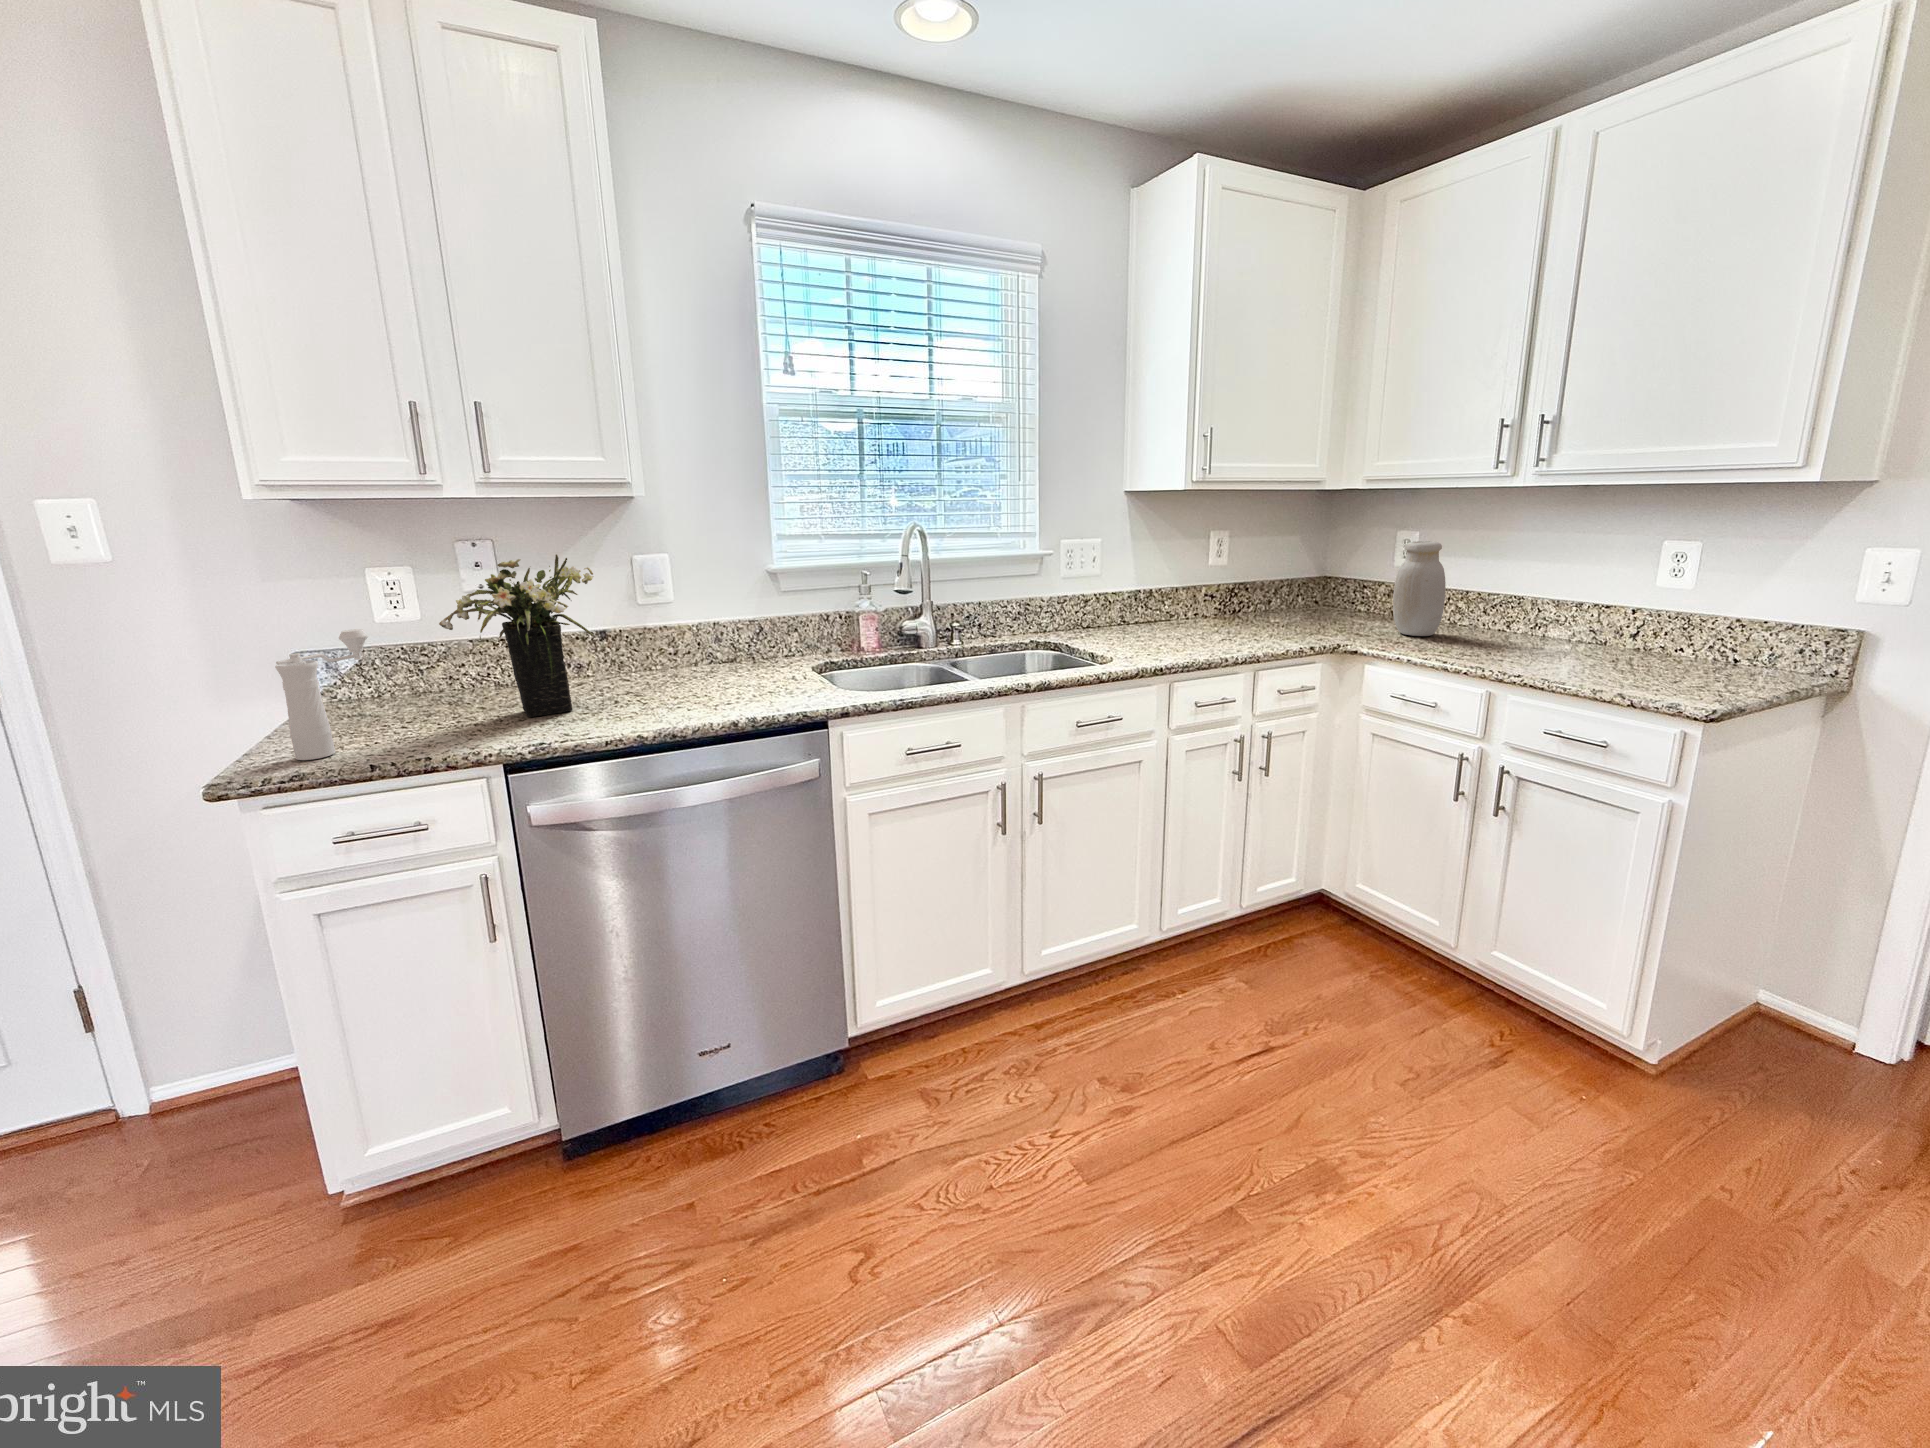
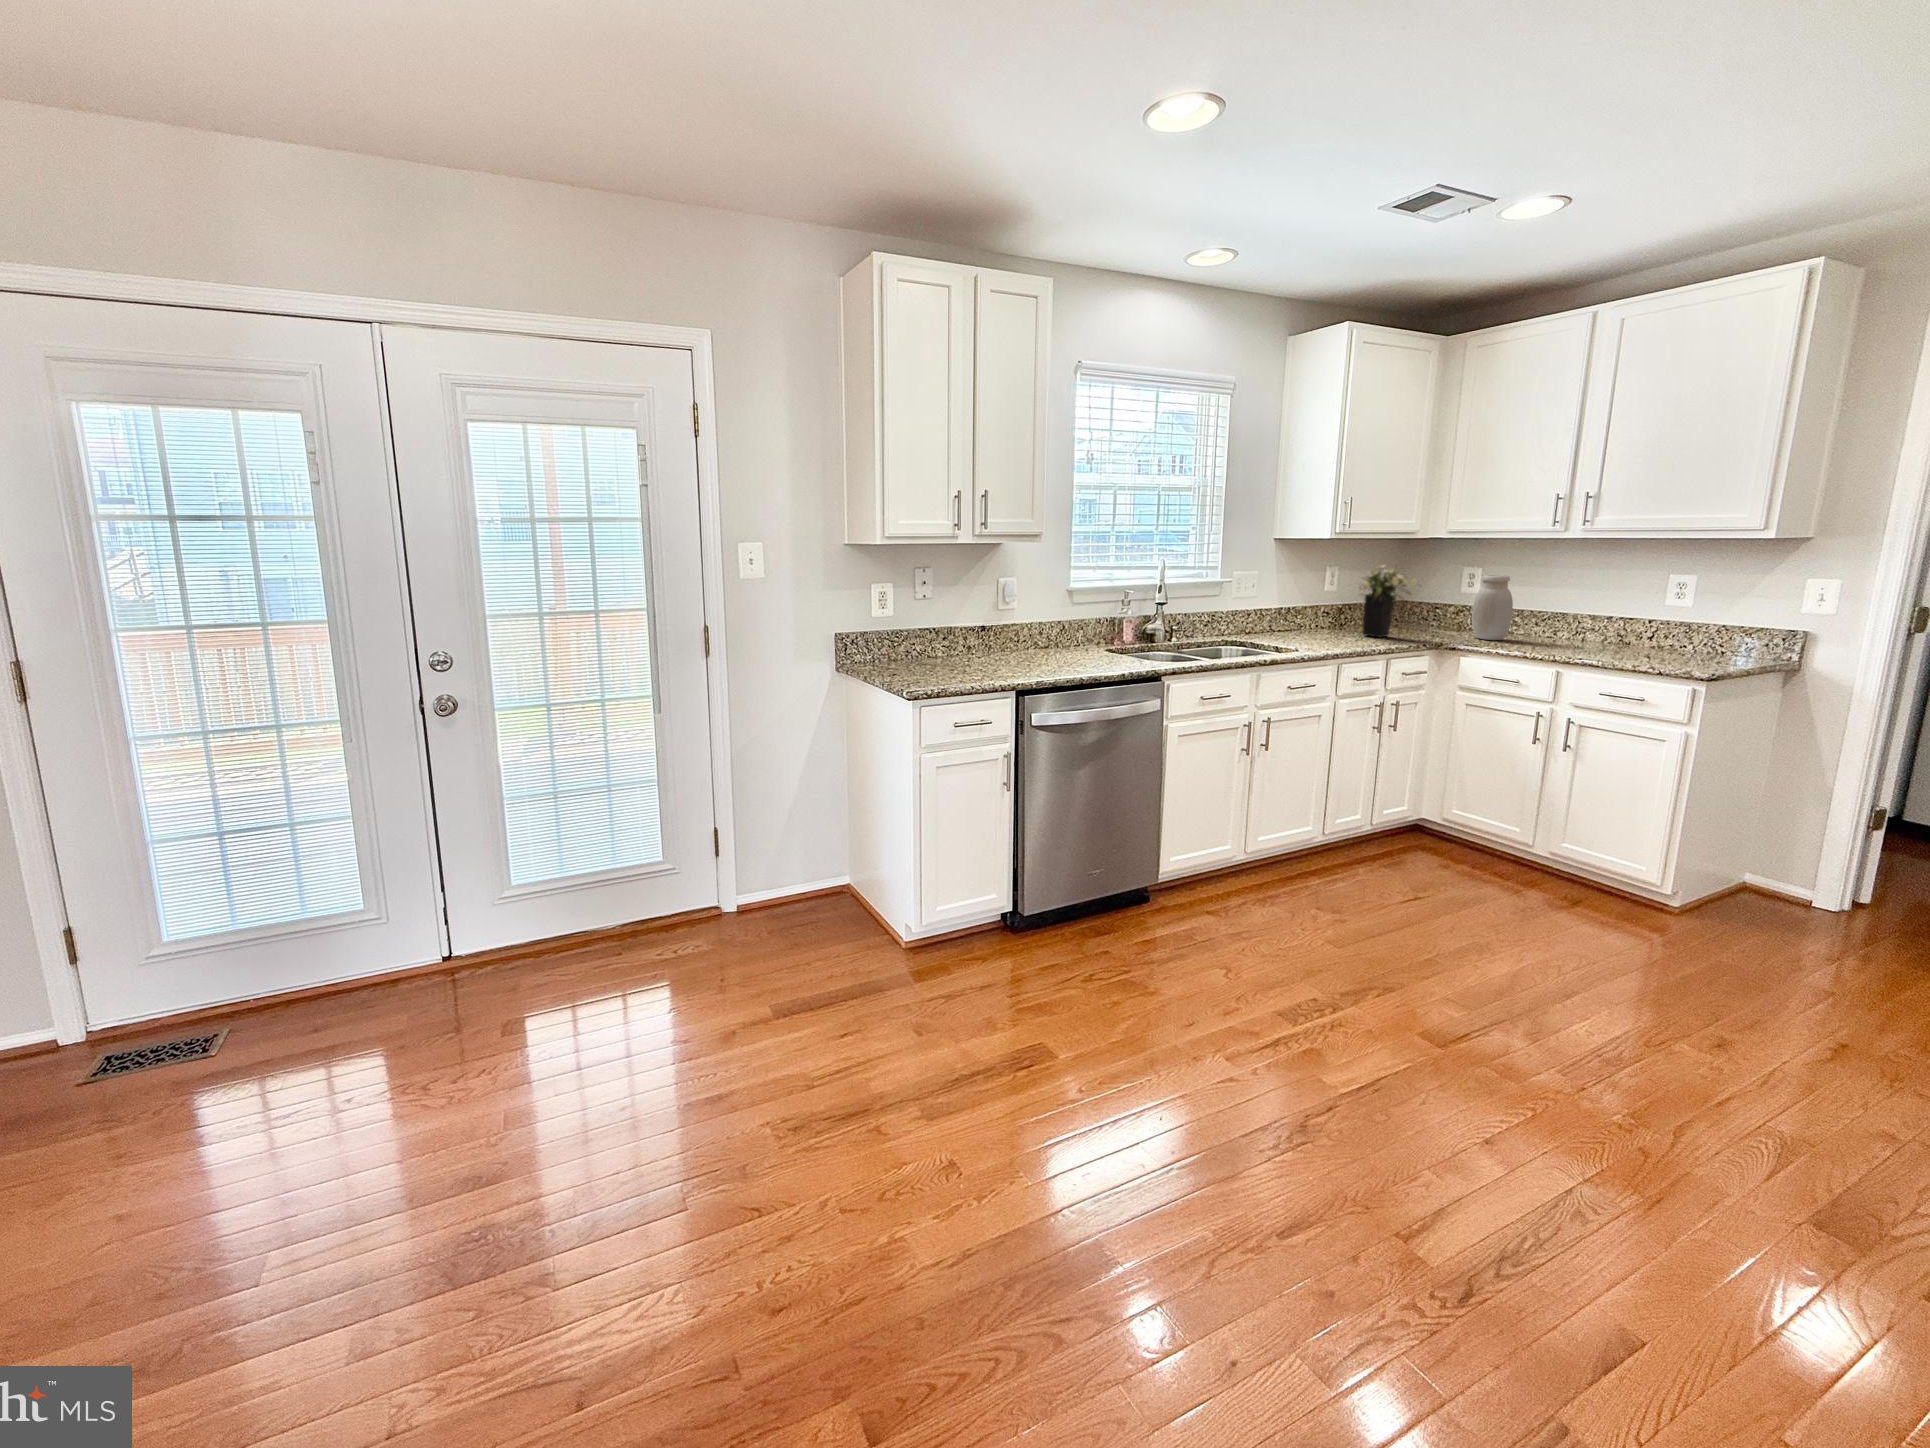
flower arrangement: present [439,554,594,717] -> present [1360,566,1417,637]
pepper mill: present [275,629,368,760] -> none [913,615,935,685]

